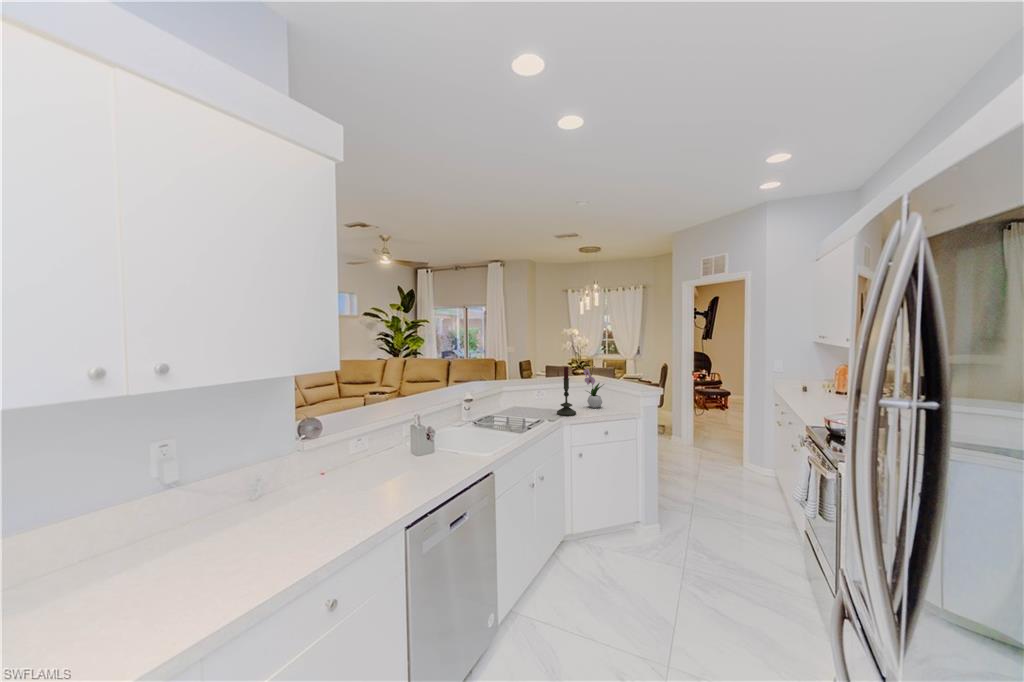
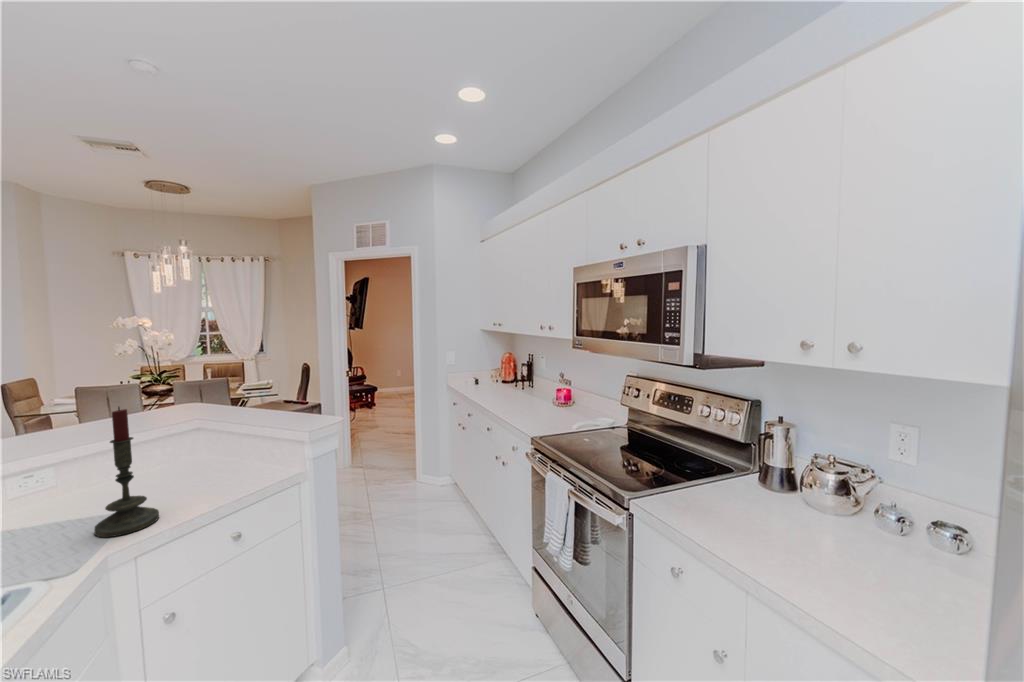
flower arrangement: present [584,362,604,408] -> none [174,387,230,482]

